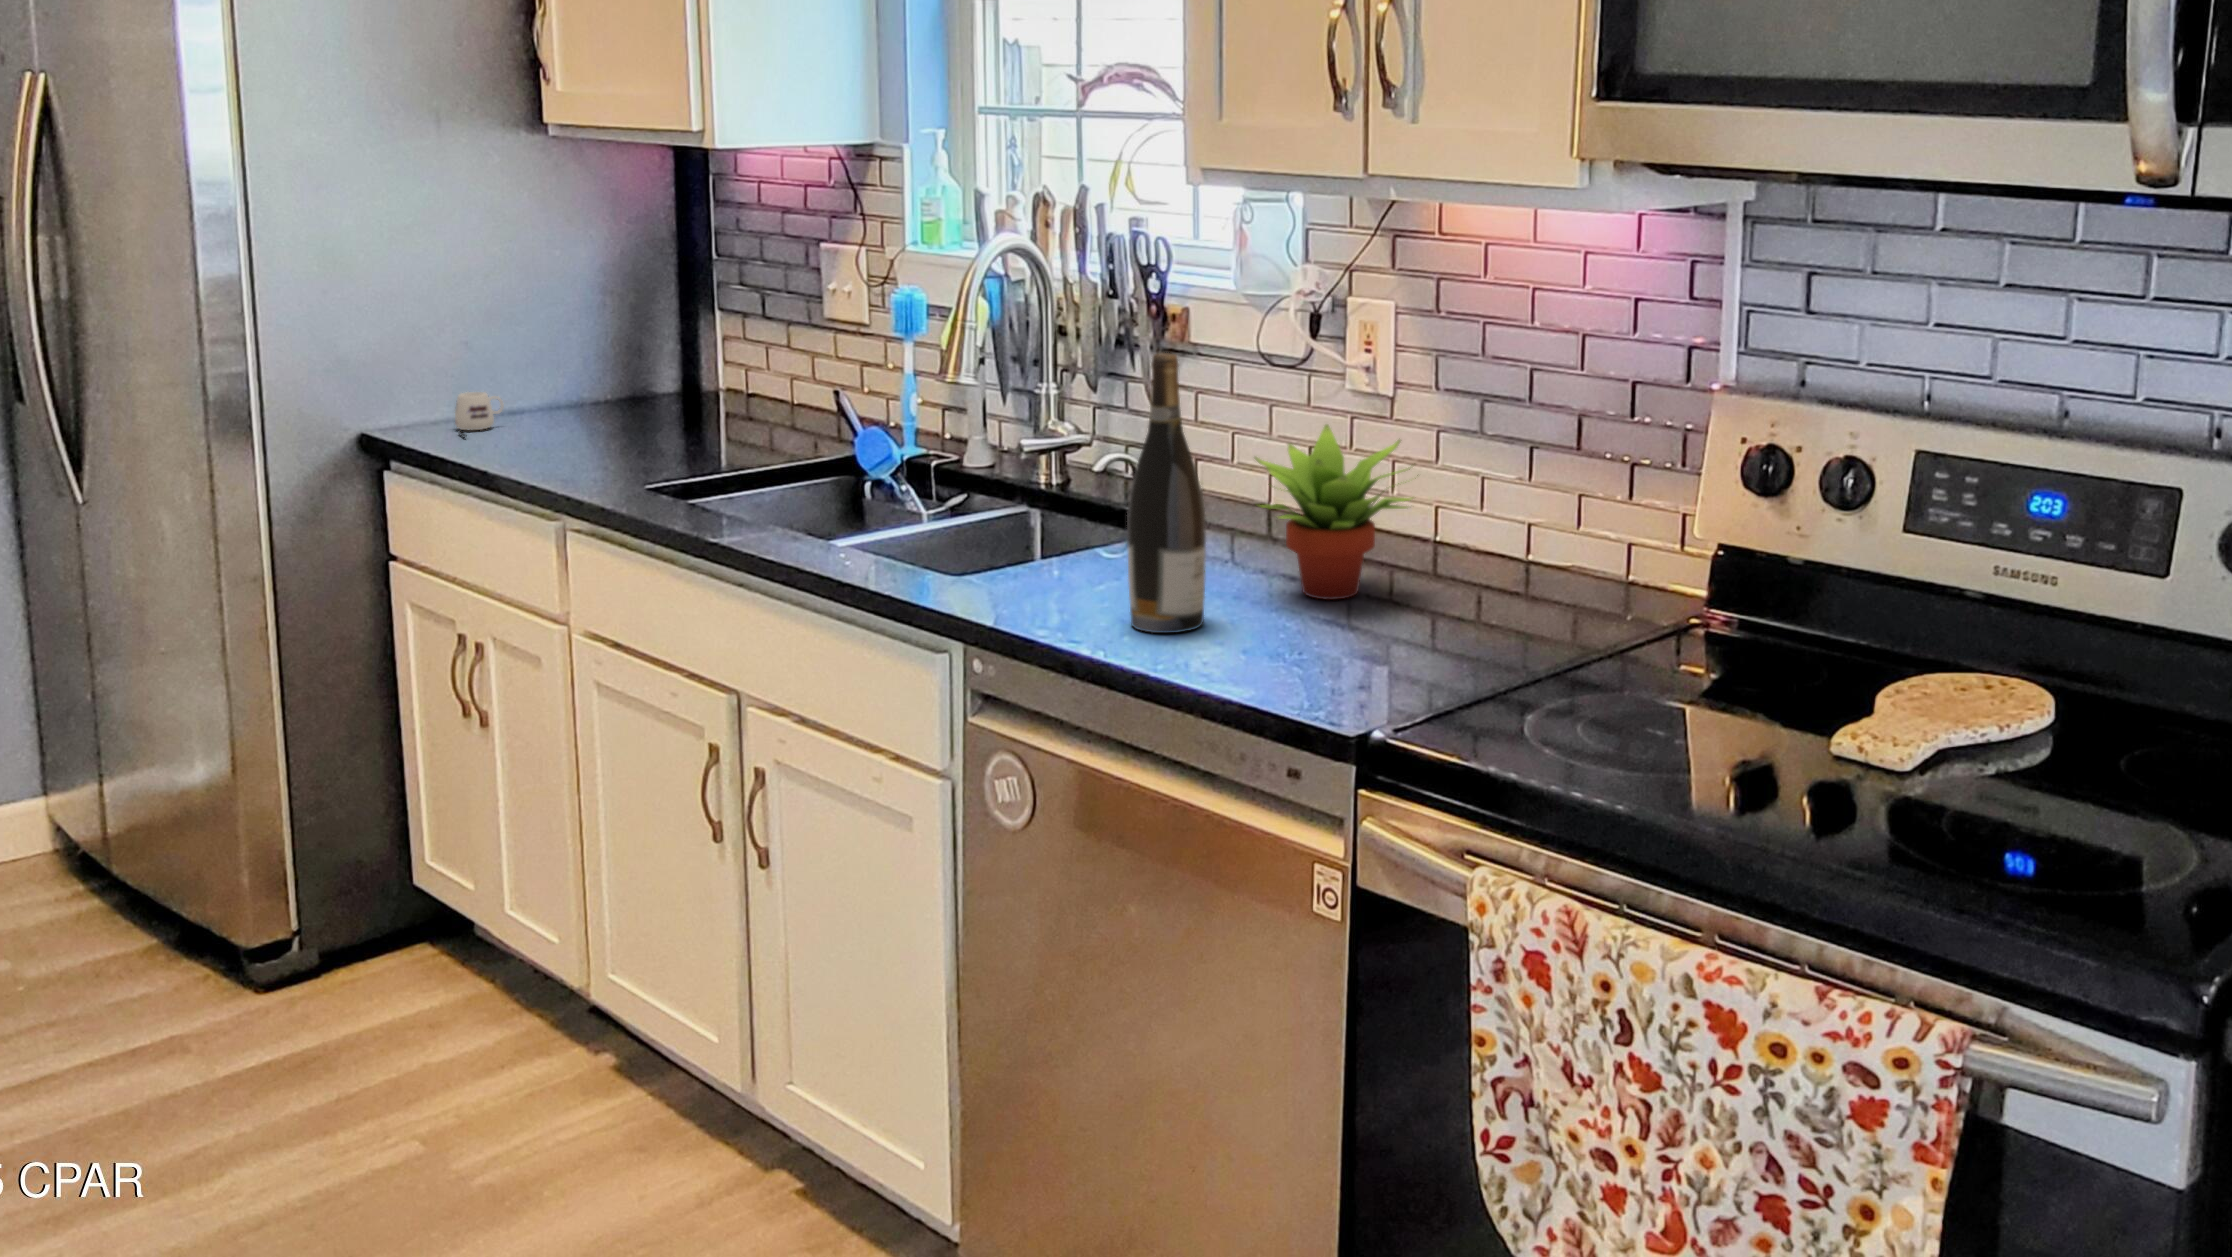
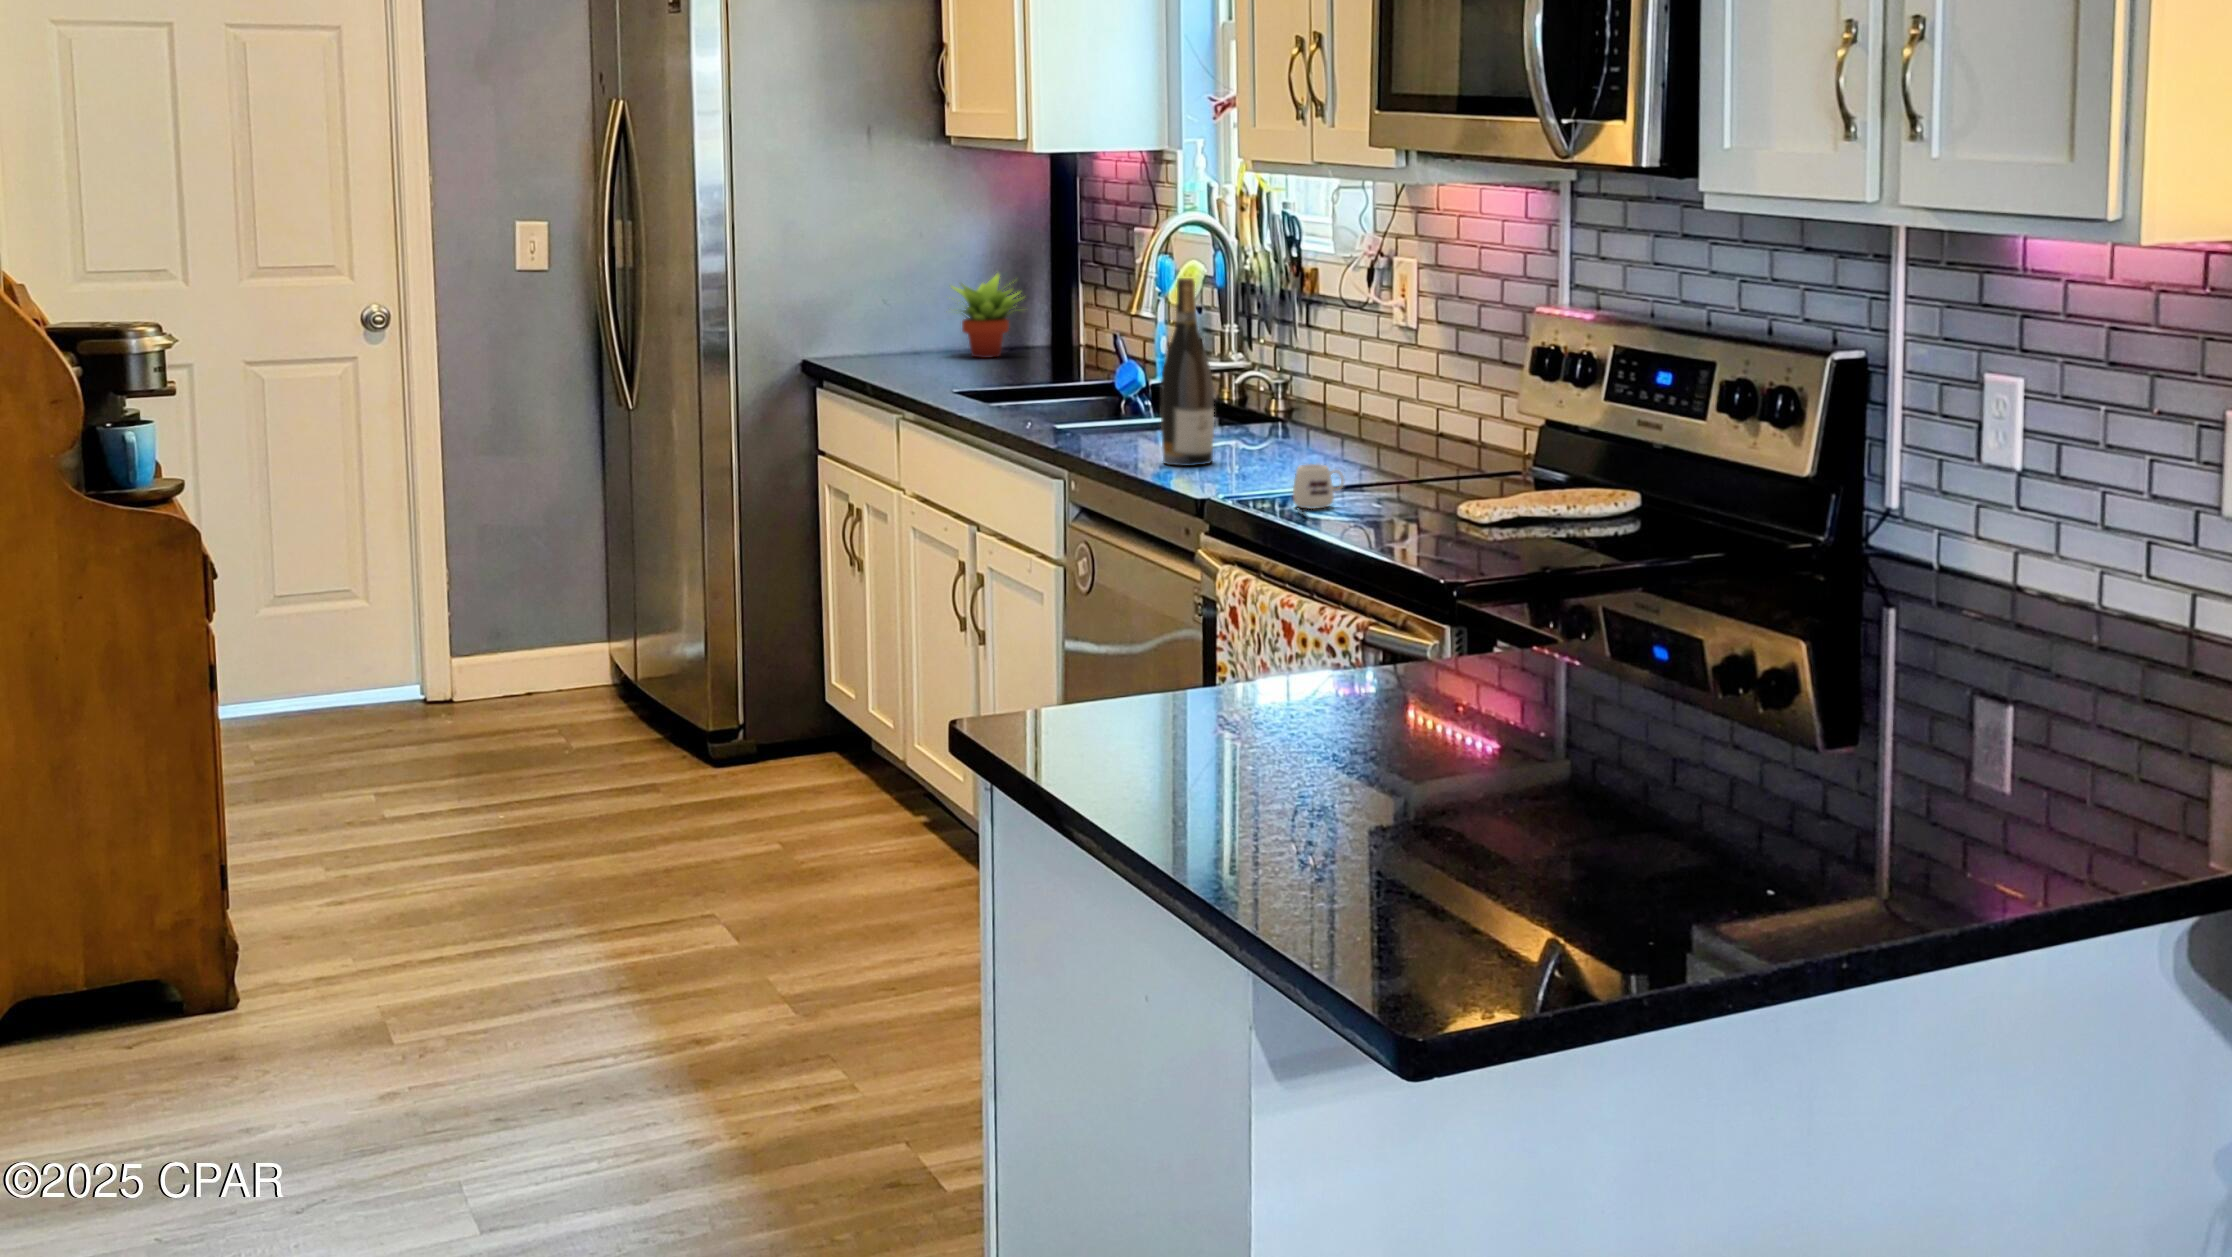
mug: present [455,392,503,437] -> present [1293,464,1344,516]
succulent plant: present [1255,424,1418,600] -> present [951,273,1021,358]

